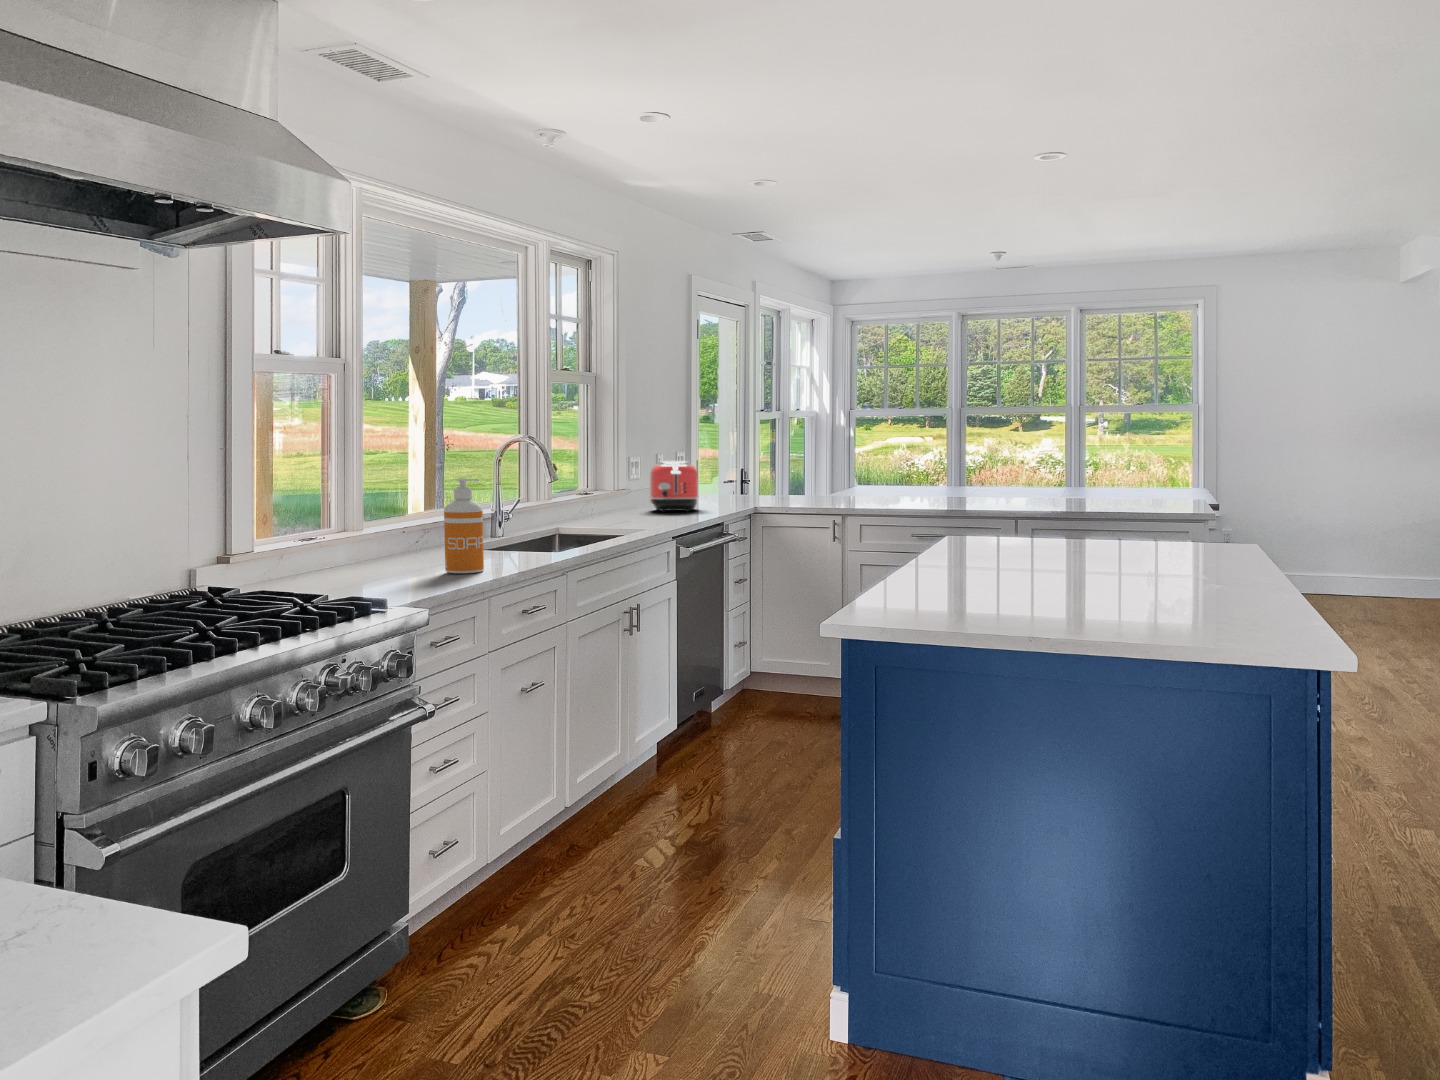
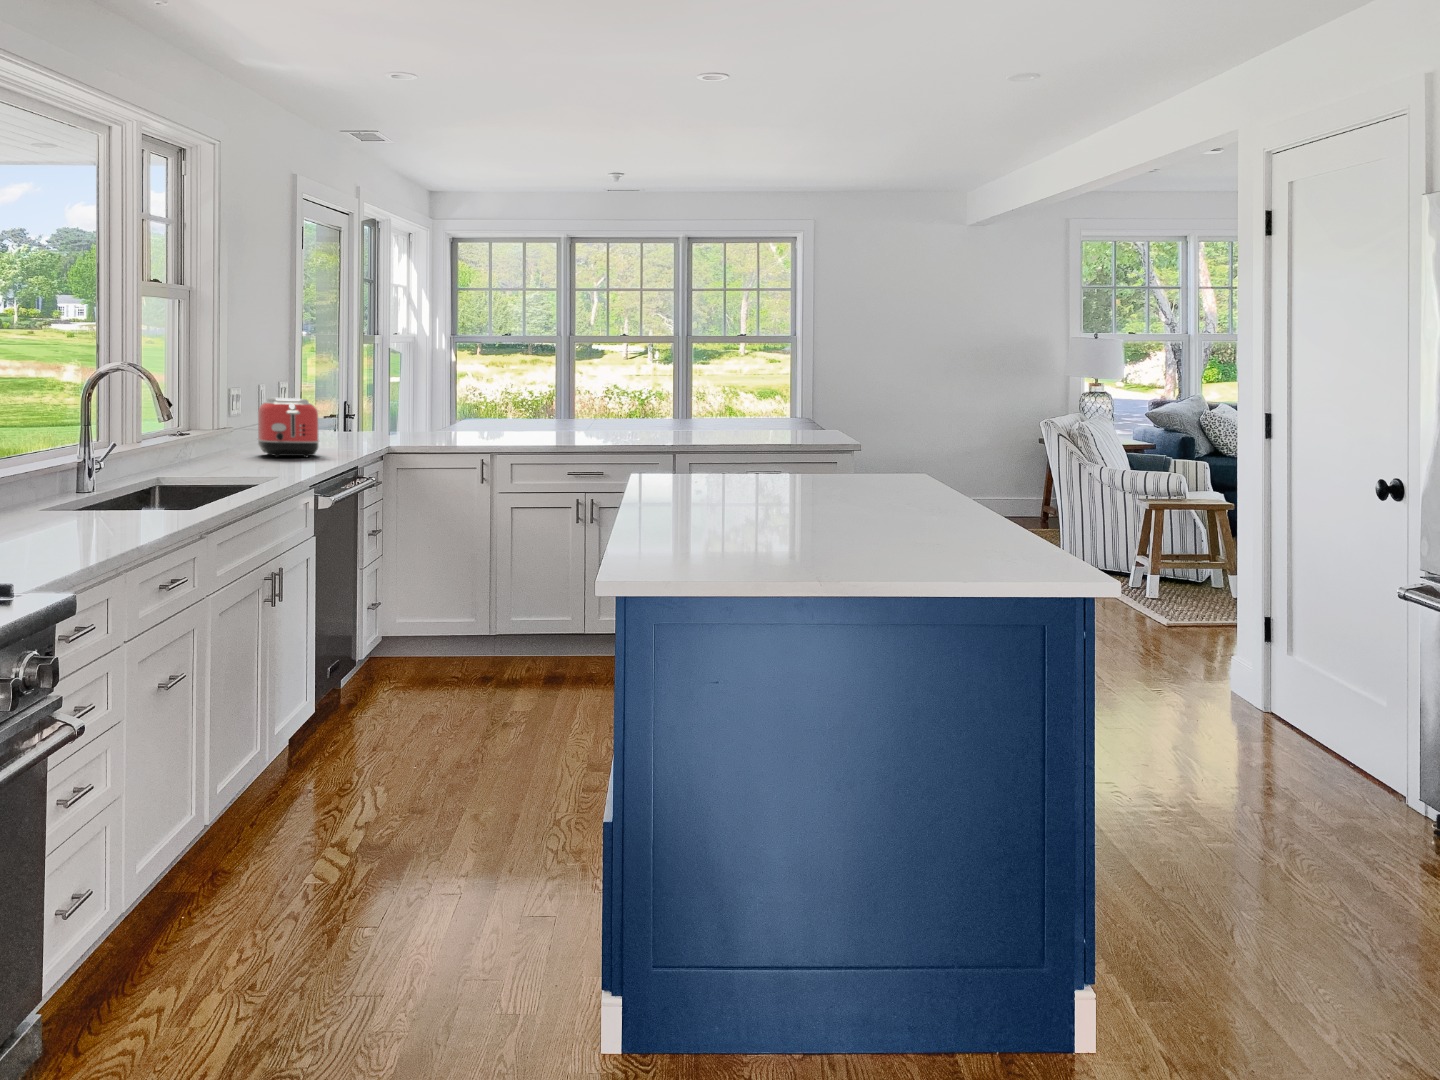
soap dispenser: present [444,478,484,573] -> none [47,417,106,542]

